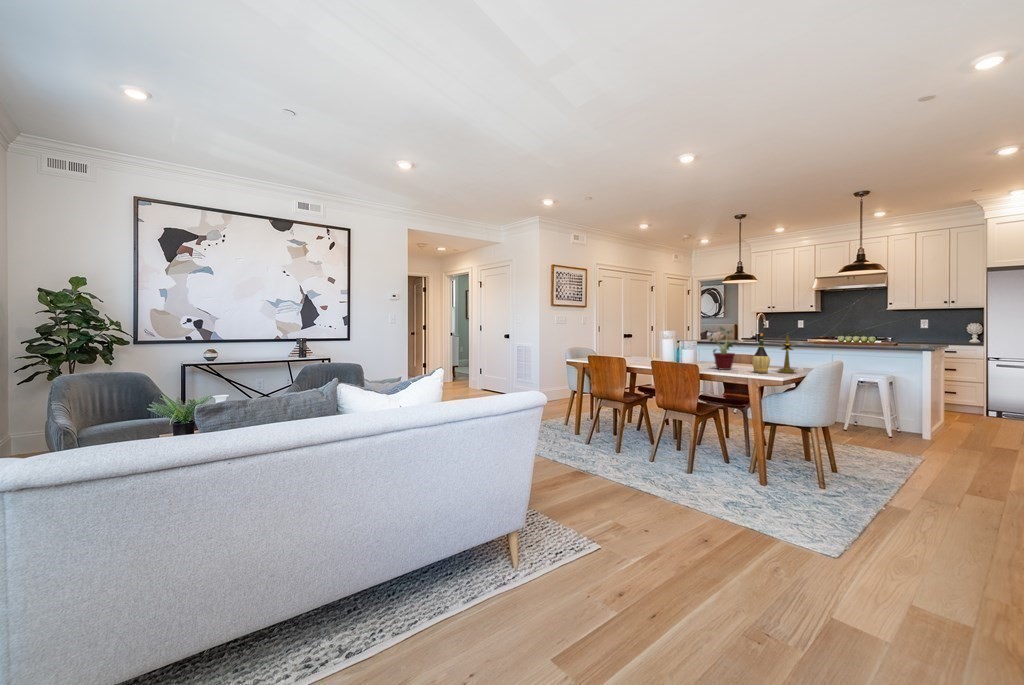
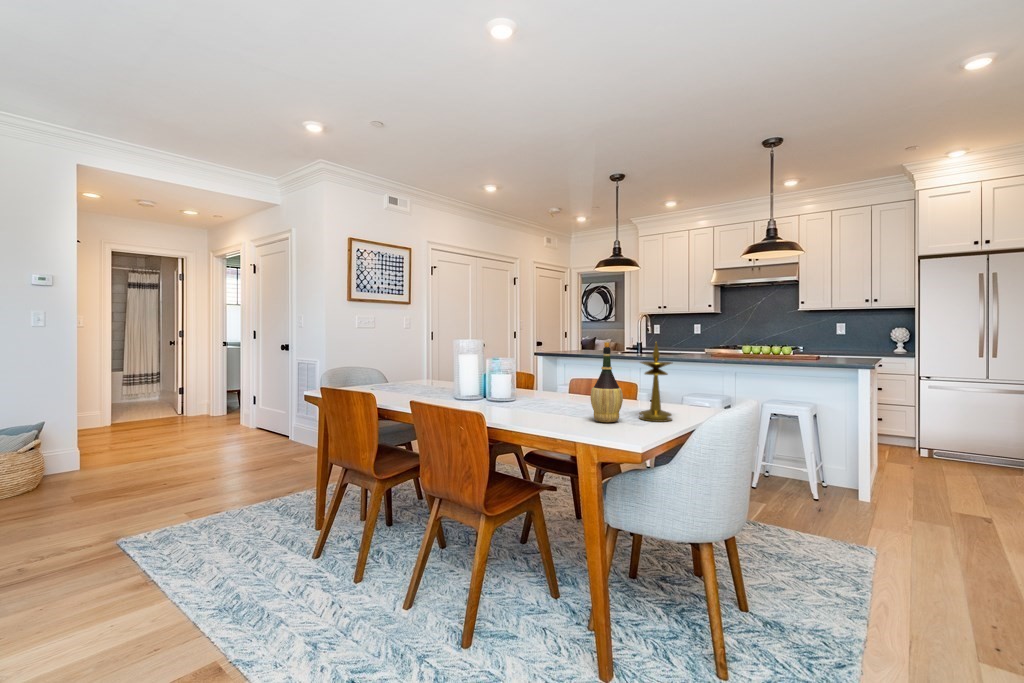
potted plant: present [710,327,739,370] -> none [525,329,577,412]

